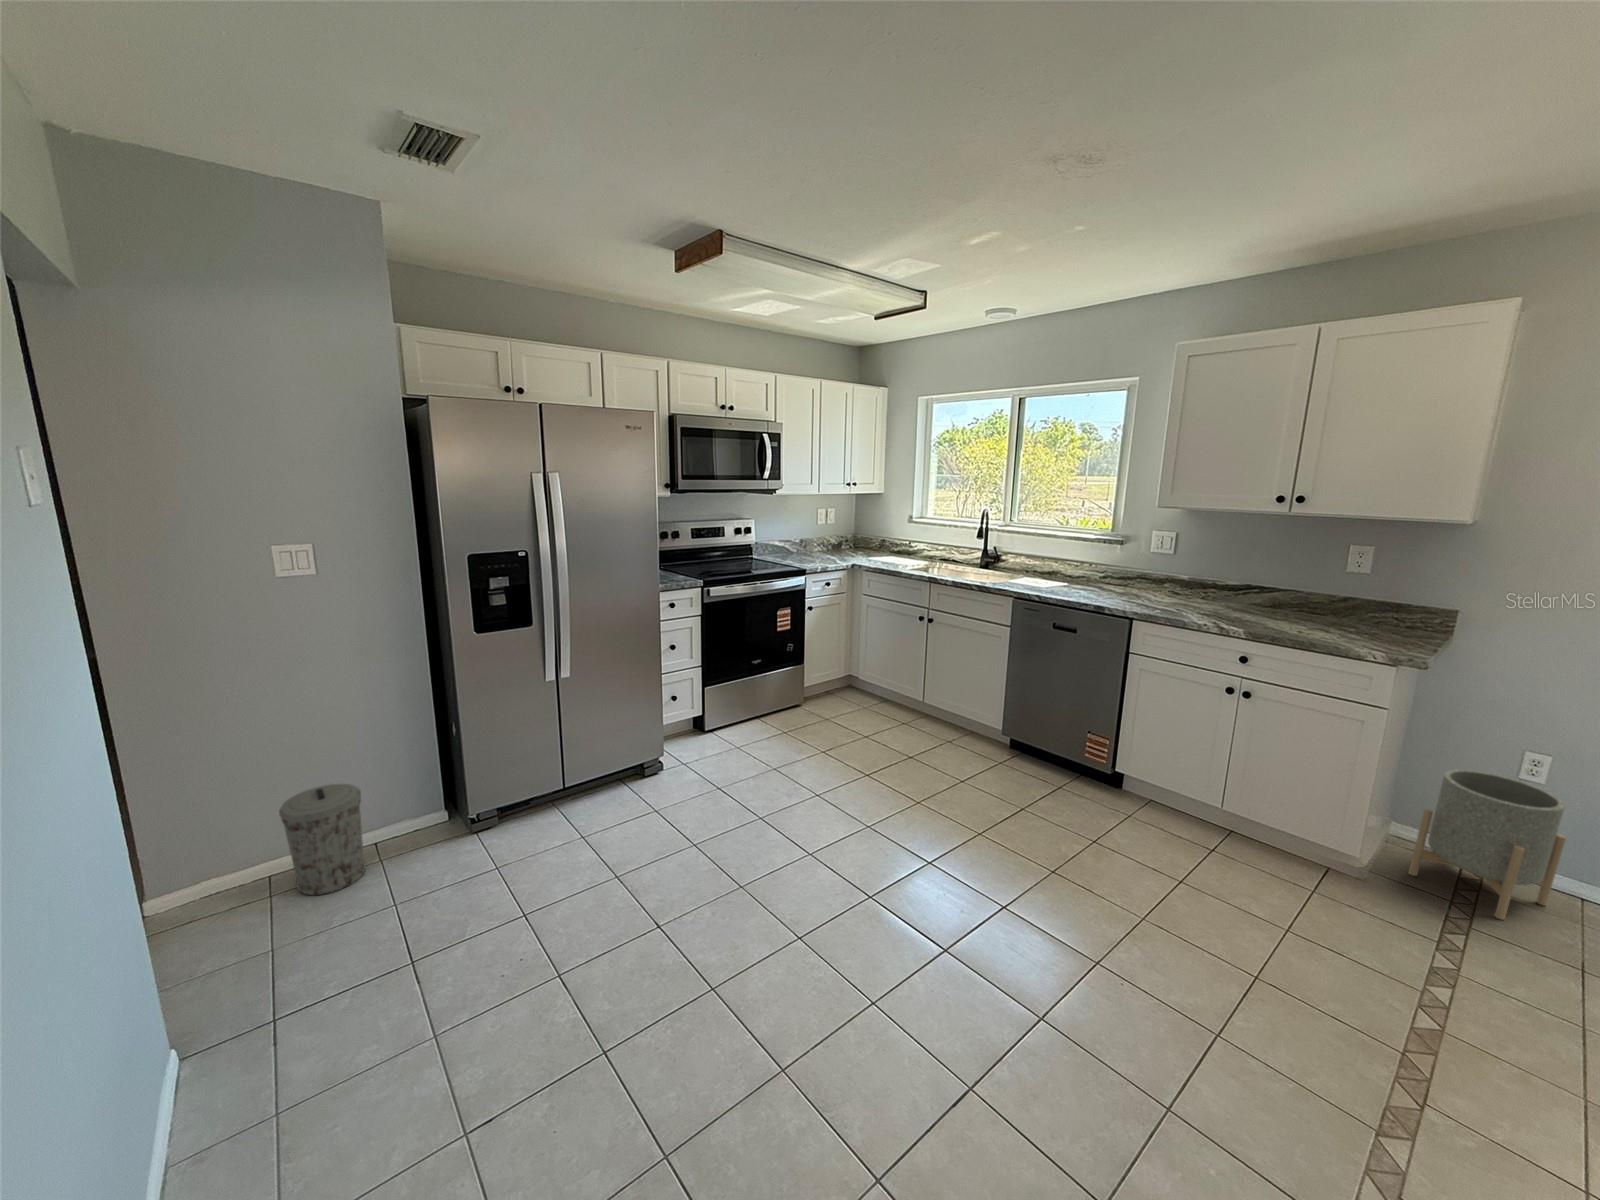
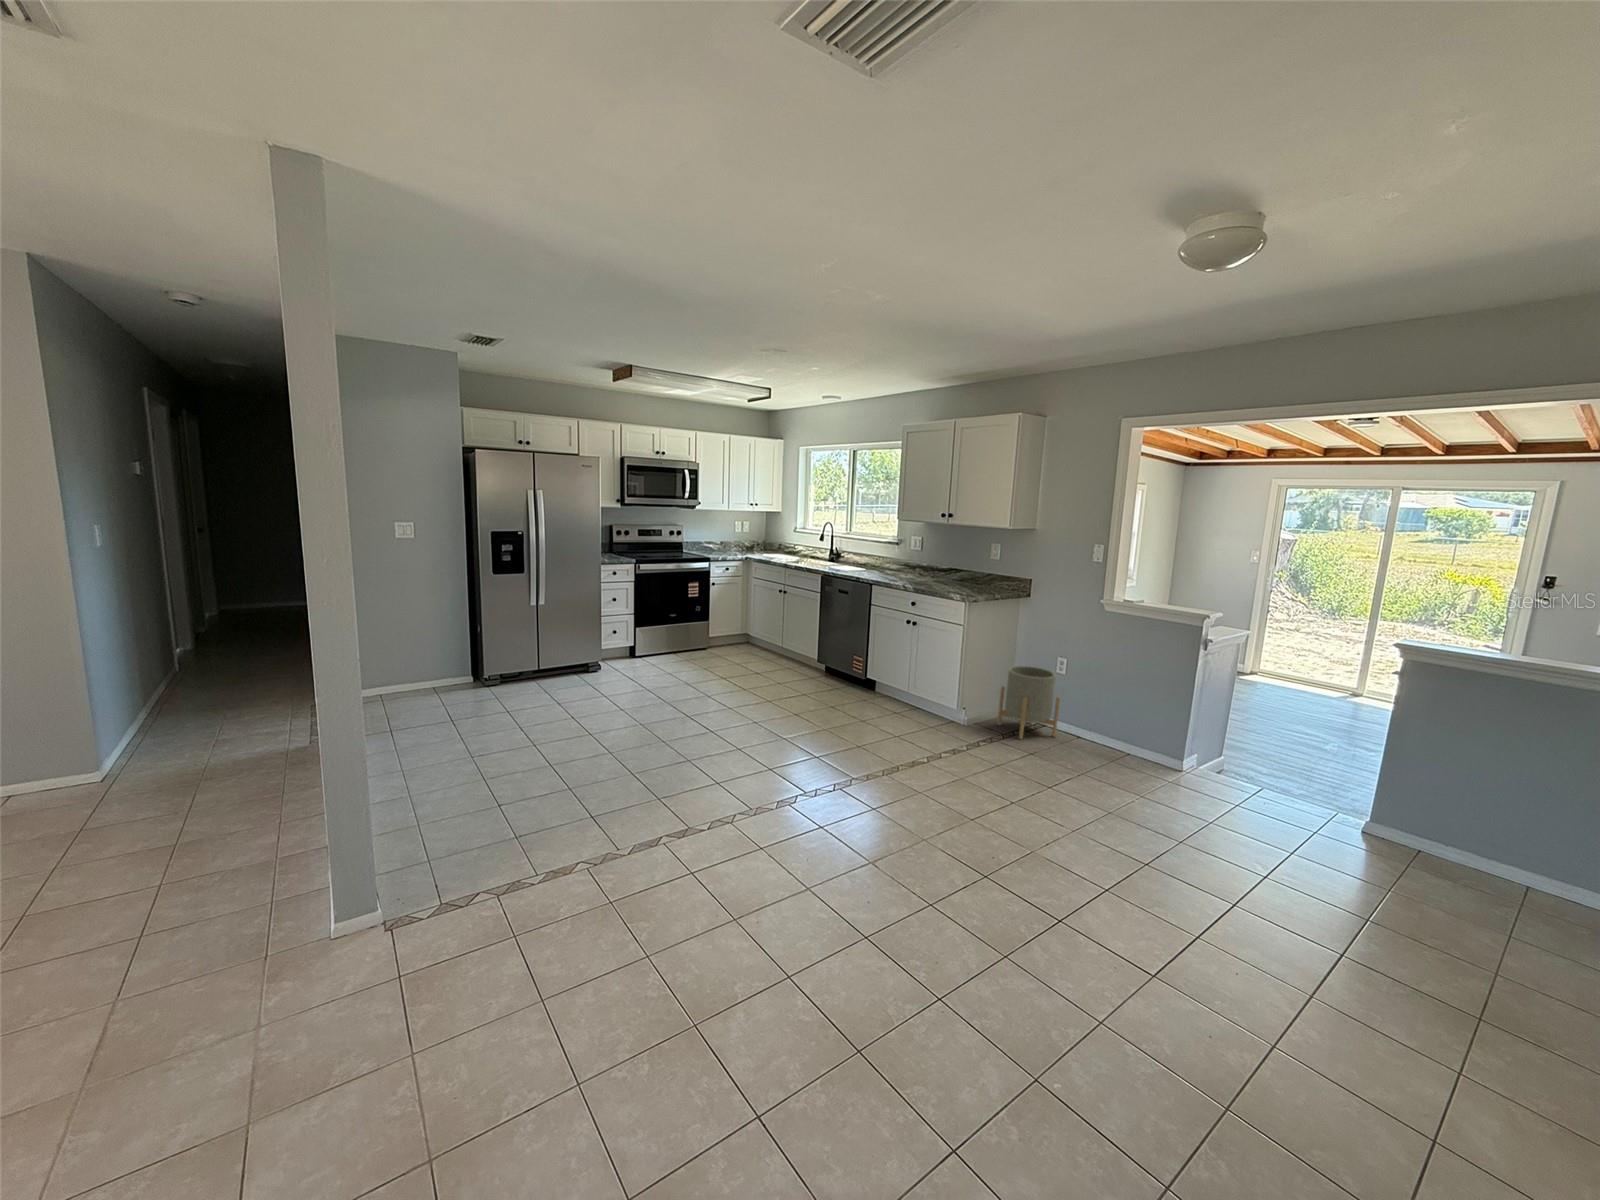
trash can: present [279,784,365,895] -> none [390,648,429,701]

